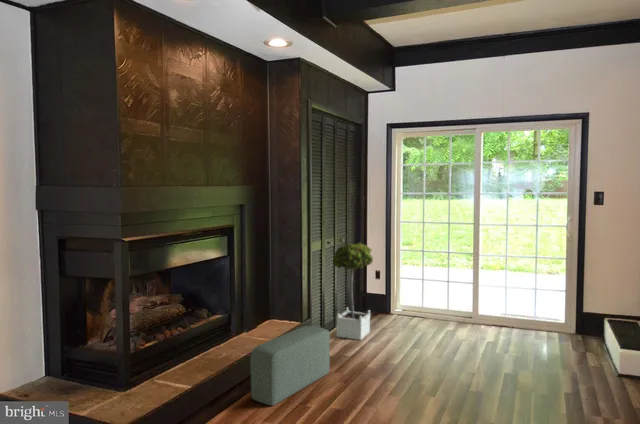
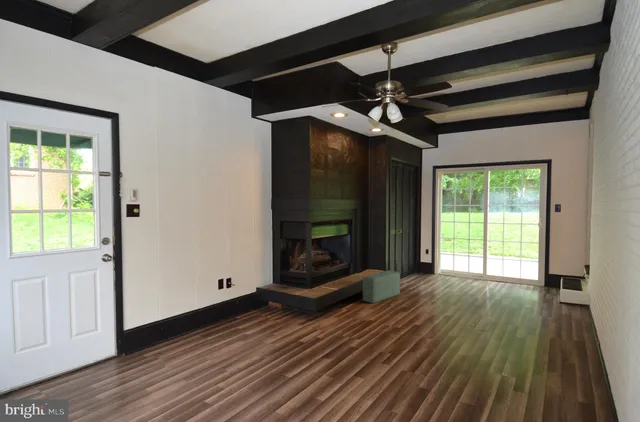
potted tree: present [332,243,373,340] -> none [401,231,423,283]

